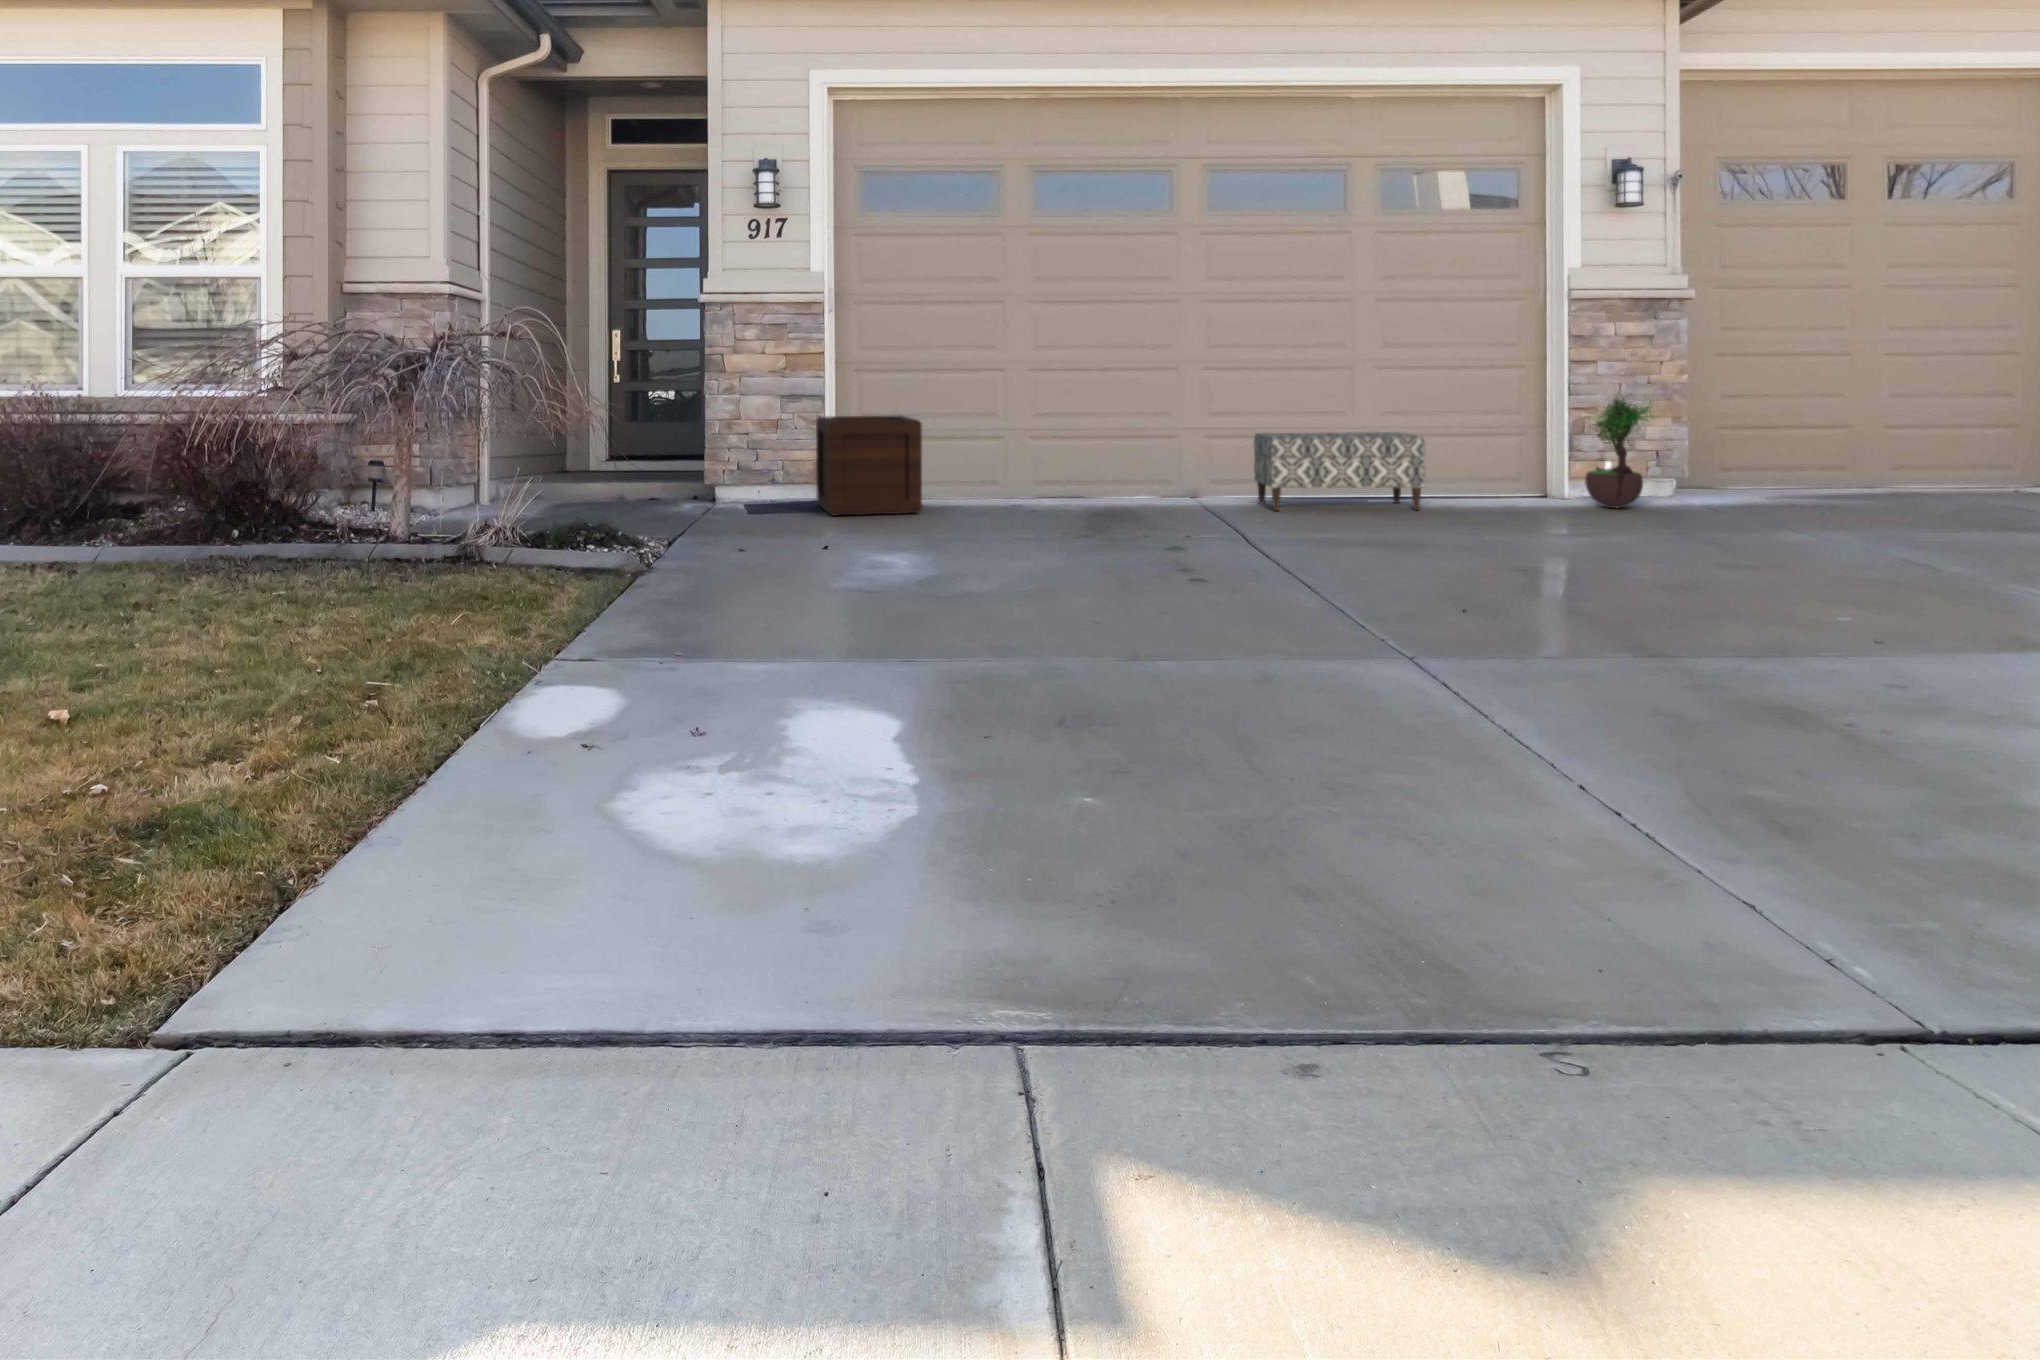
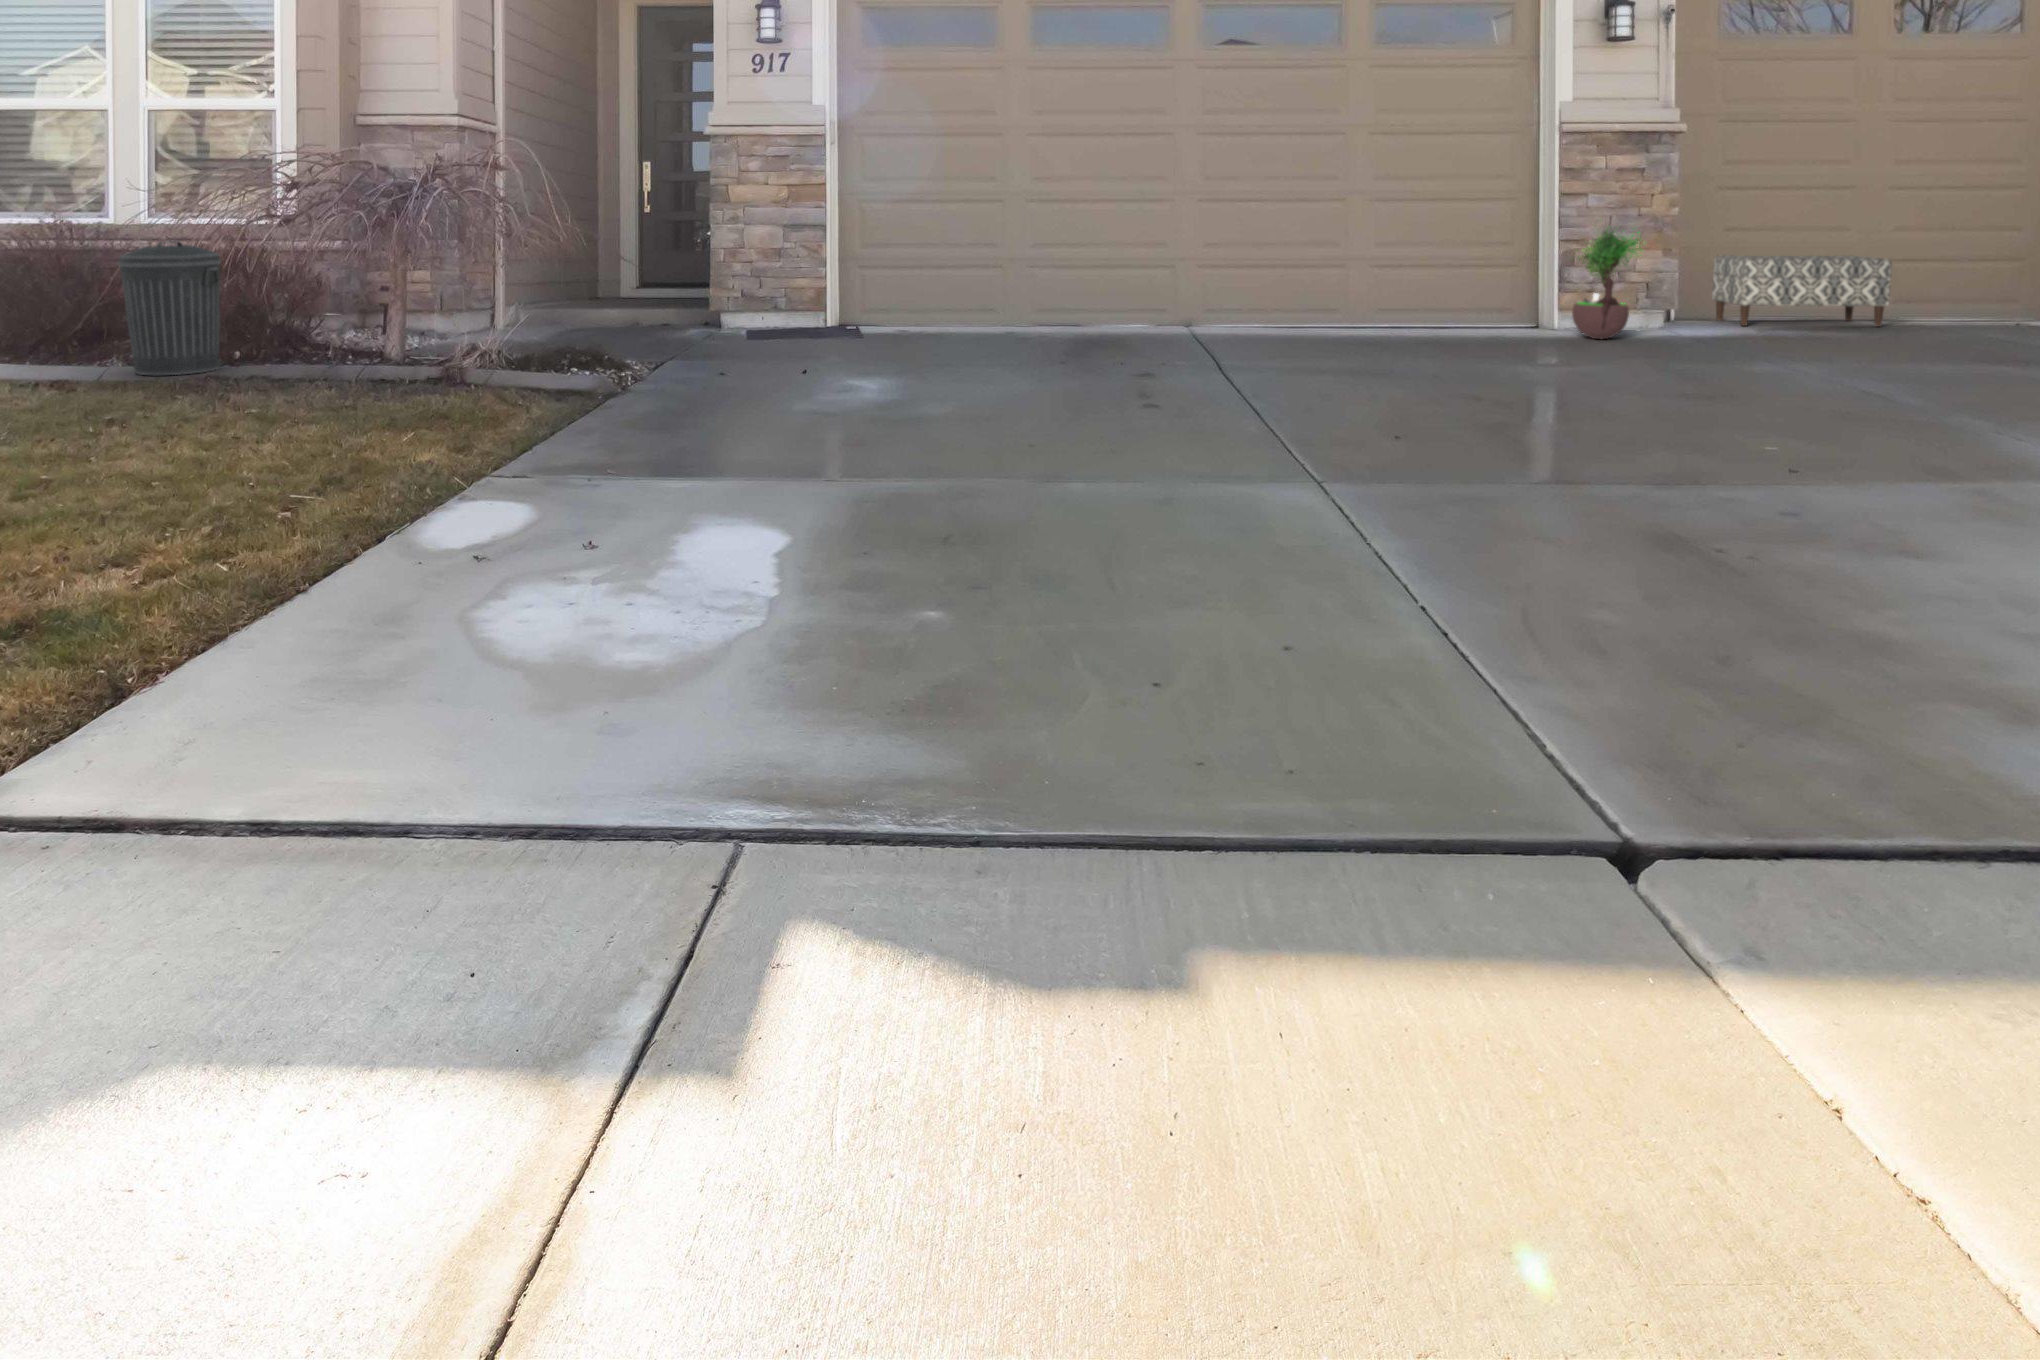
trash can: none [111,415,215,555] -> present [119,241,221,375]
wooden crate: present [816,416,922,515] -> none [819,246,917,342]
bench: present [1254,432,1425,511] -> present [1712,256,1892,326]

